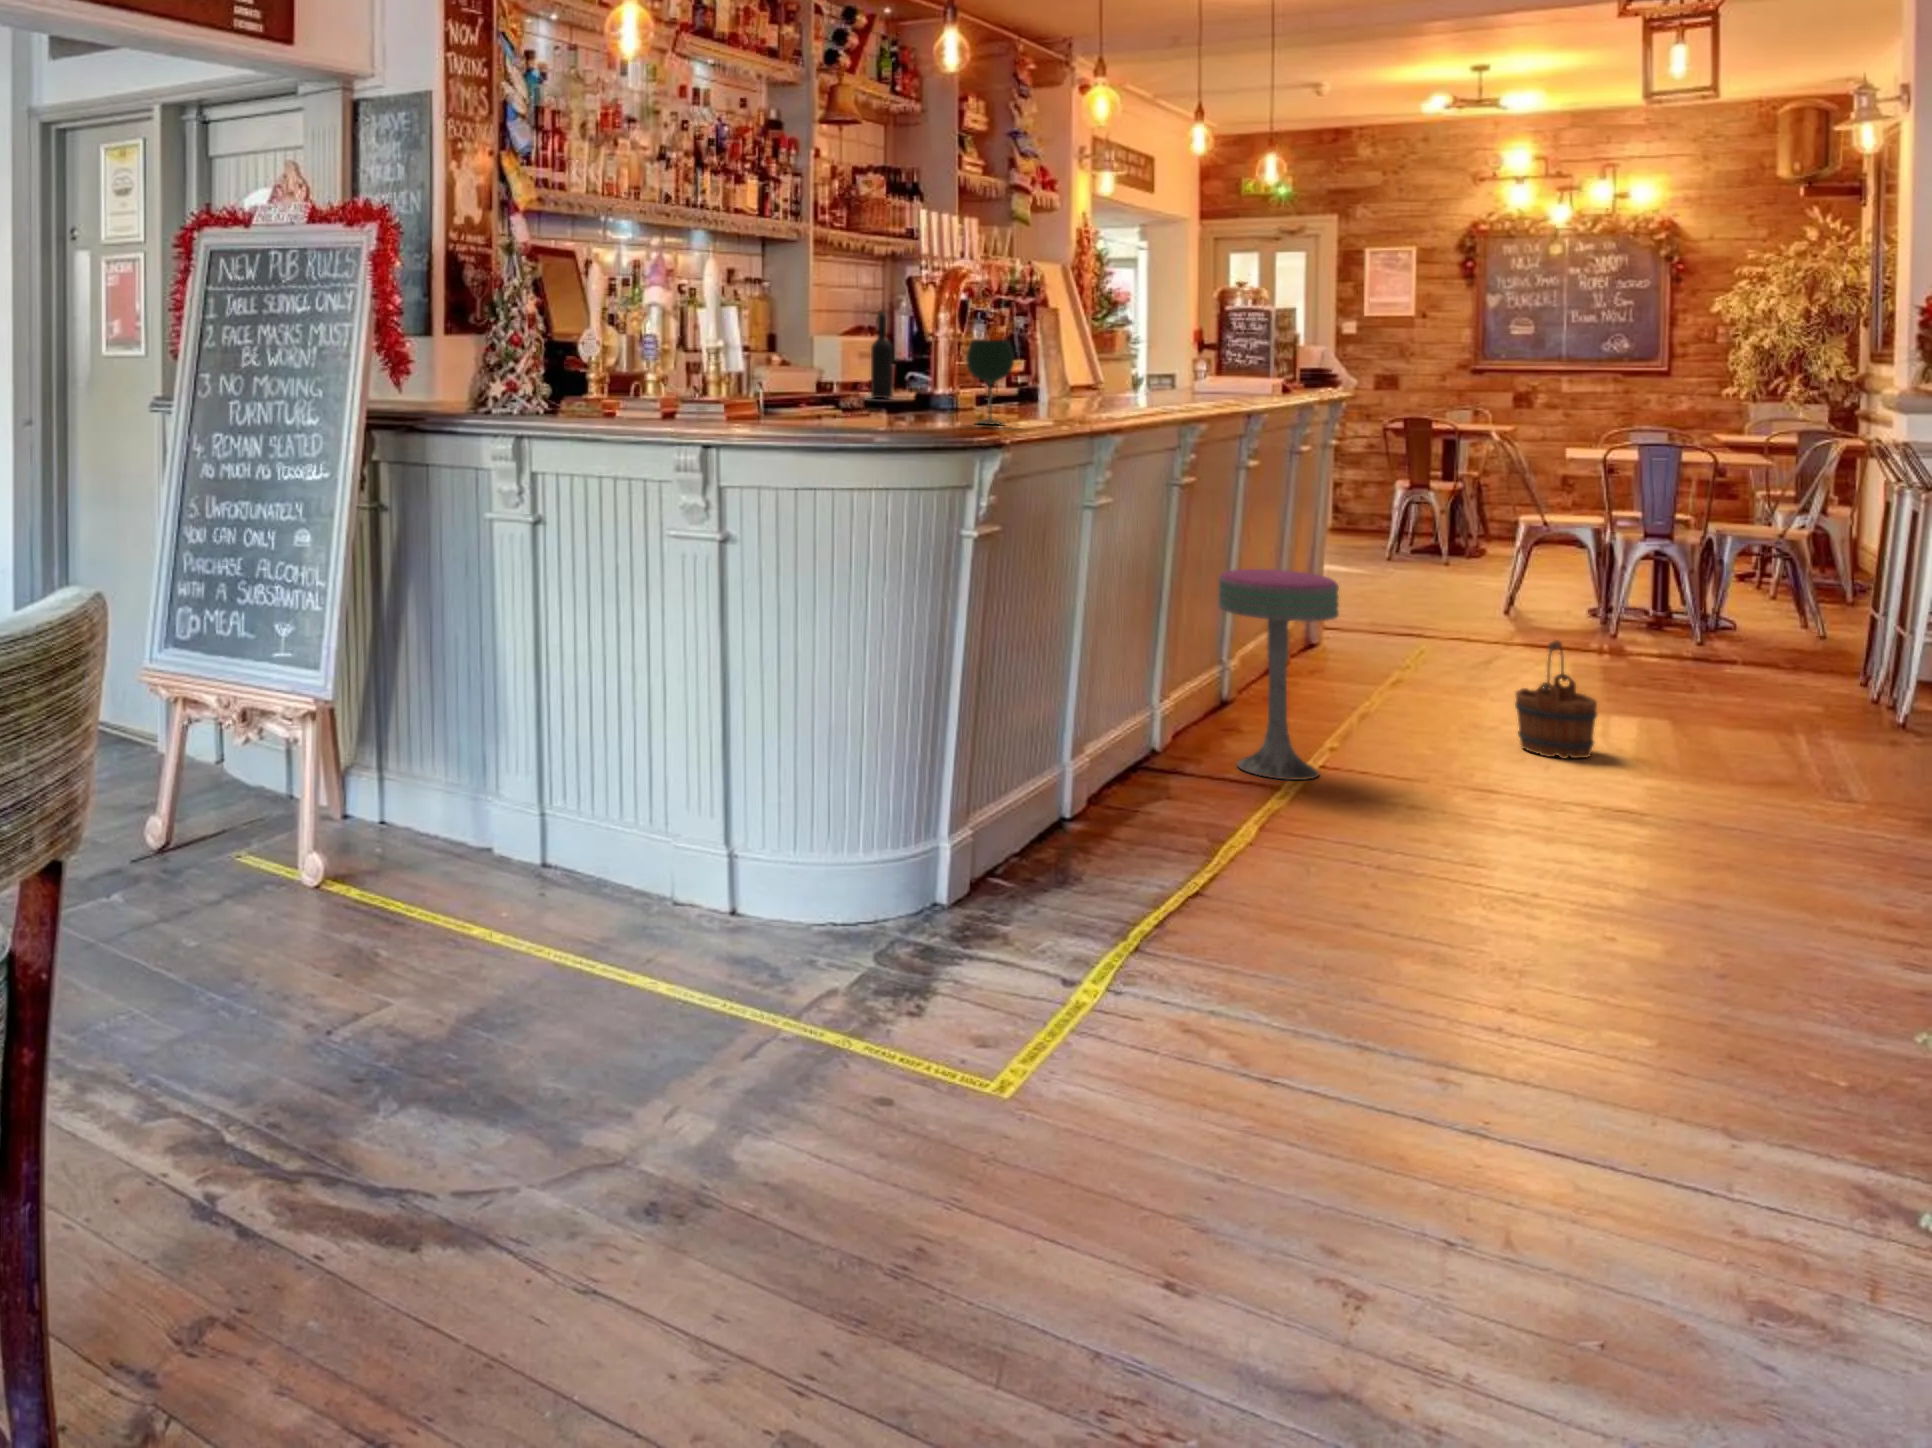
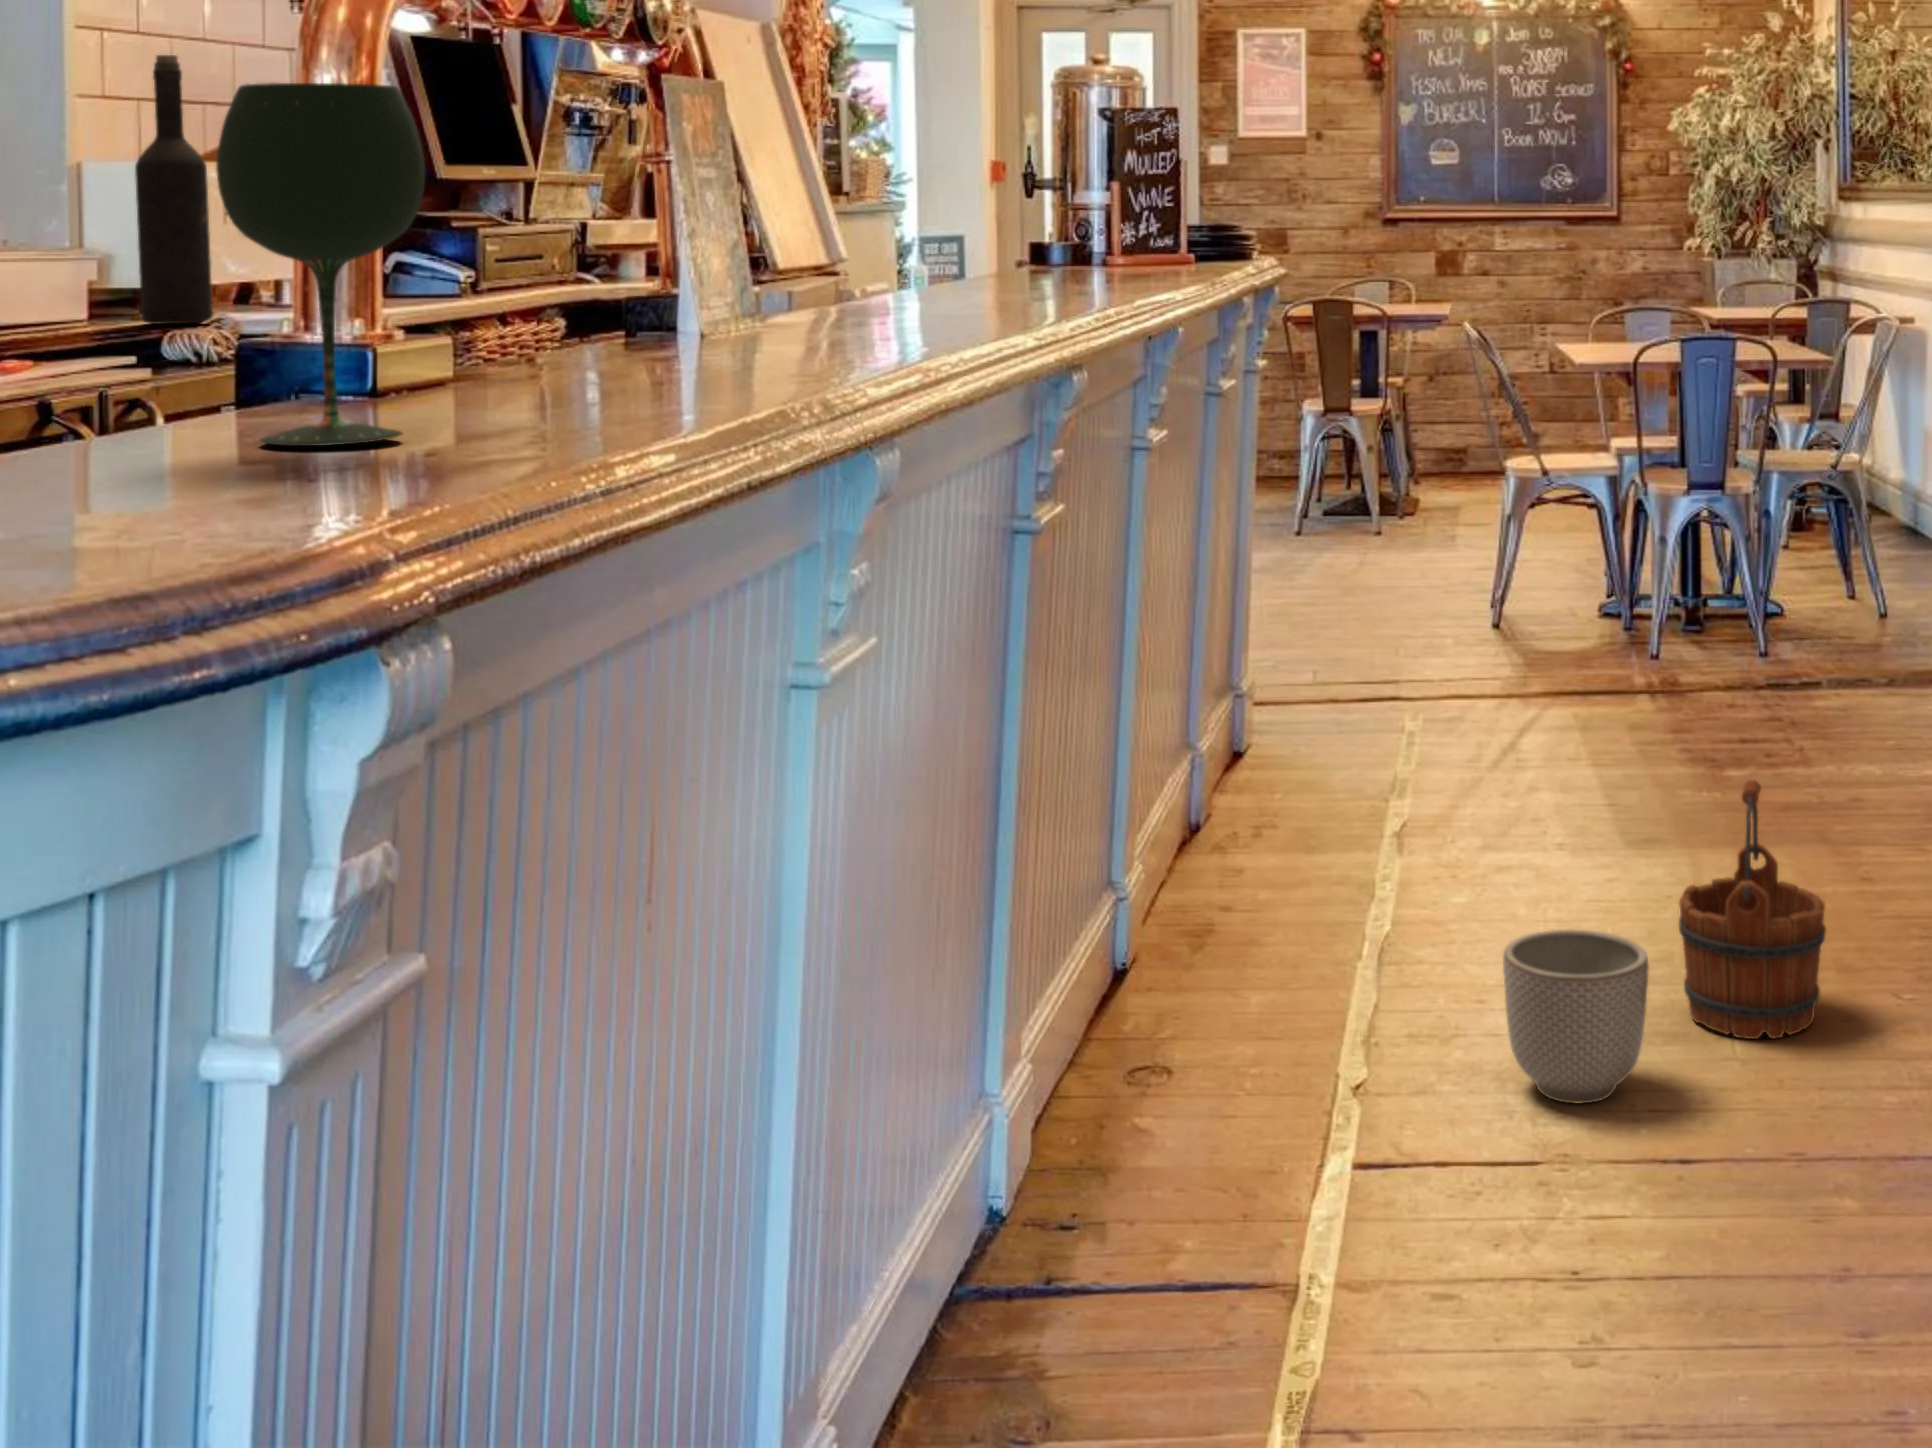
bar stool: present [1218,569,1339,780] -> none [1119,726,1402,1301]
planter: none [1407,688,1482,760] -> present [1503,930,1649,1103]

